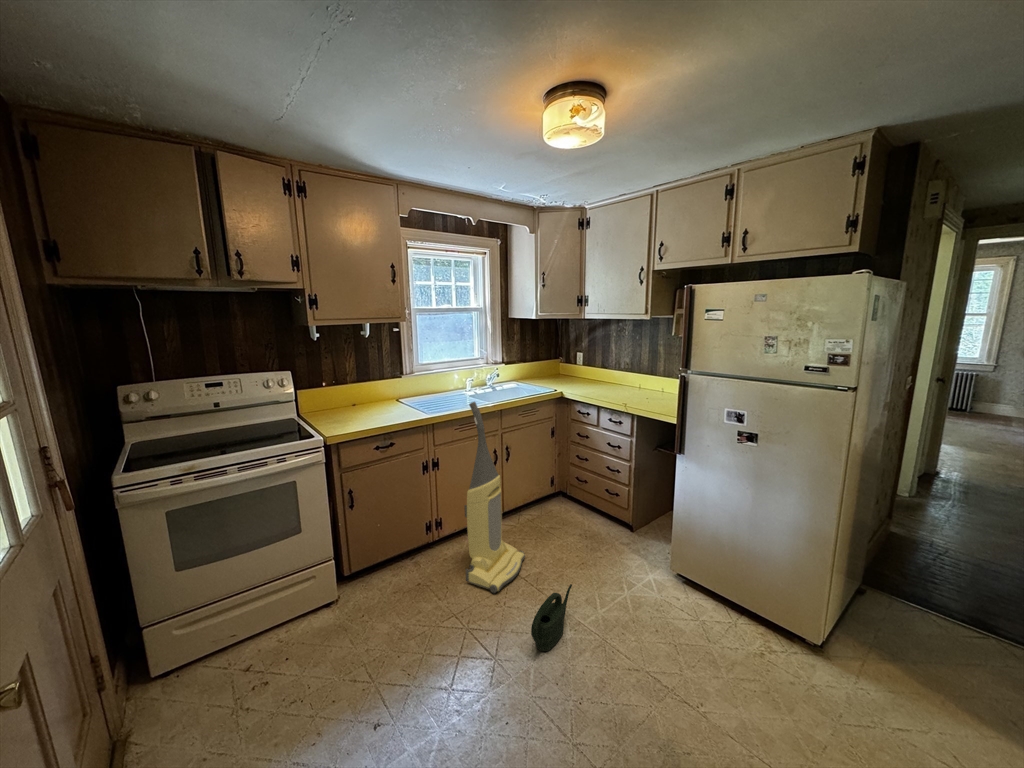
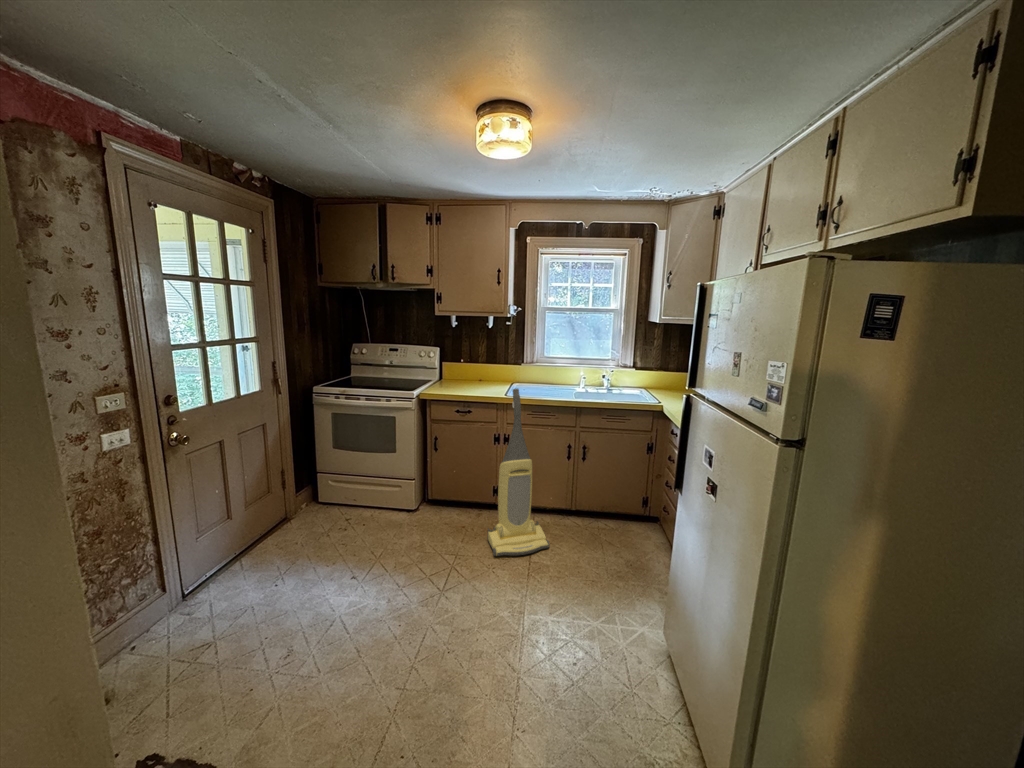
watering can: present [531,584,572,651] -> none [460,566,528,609]

